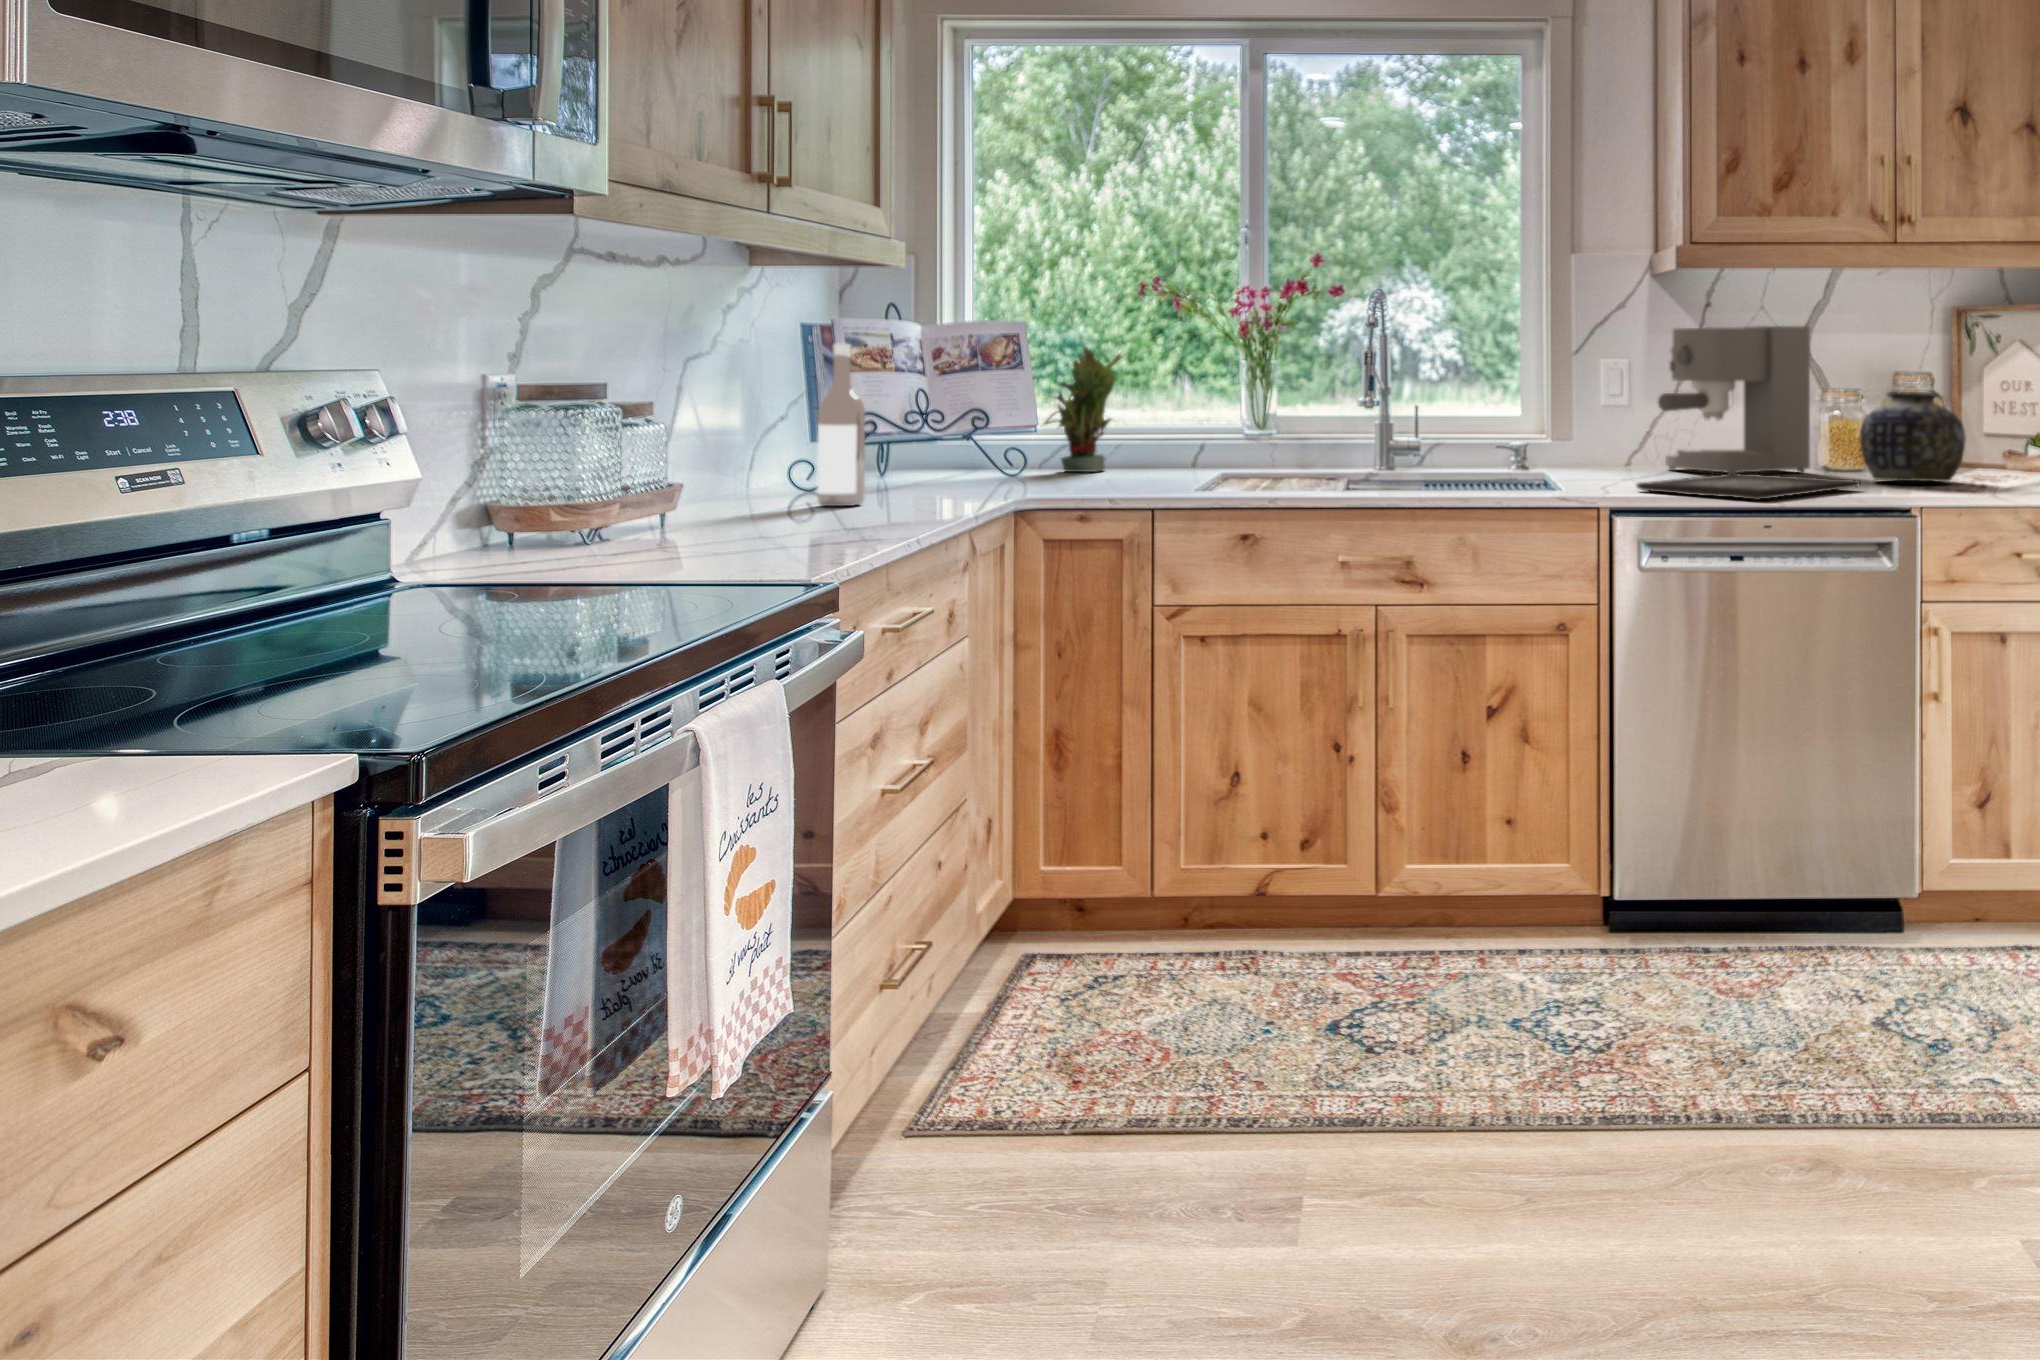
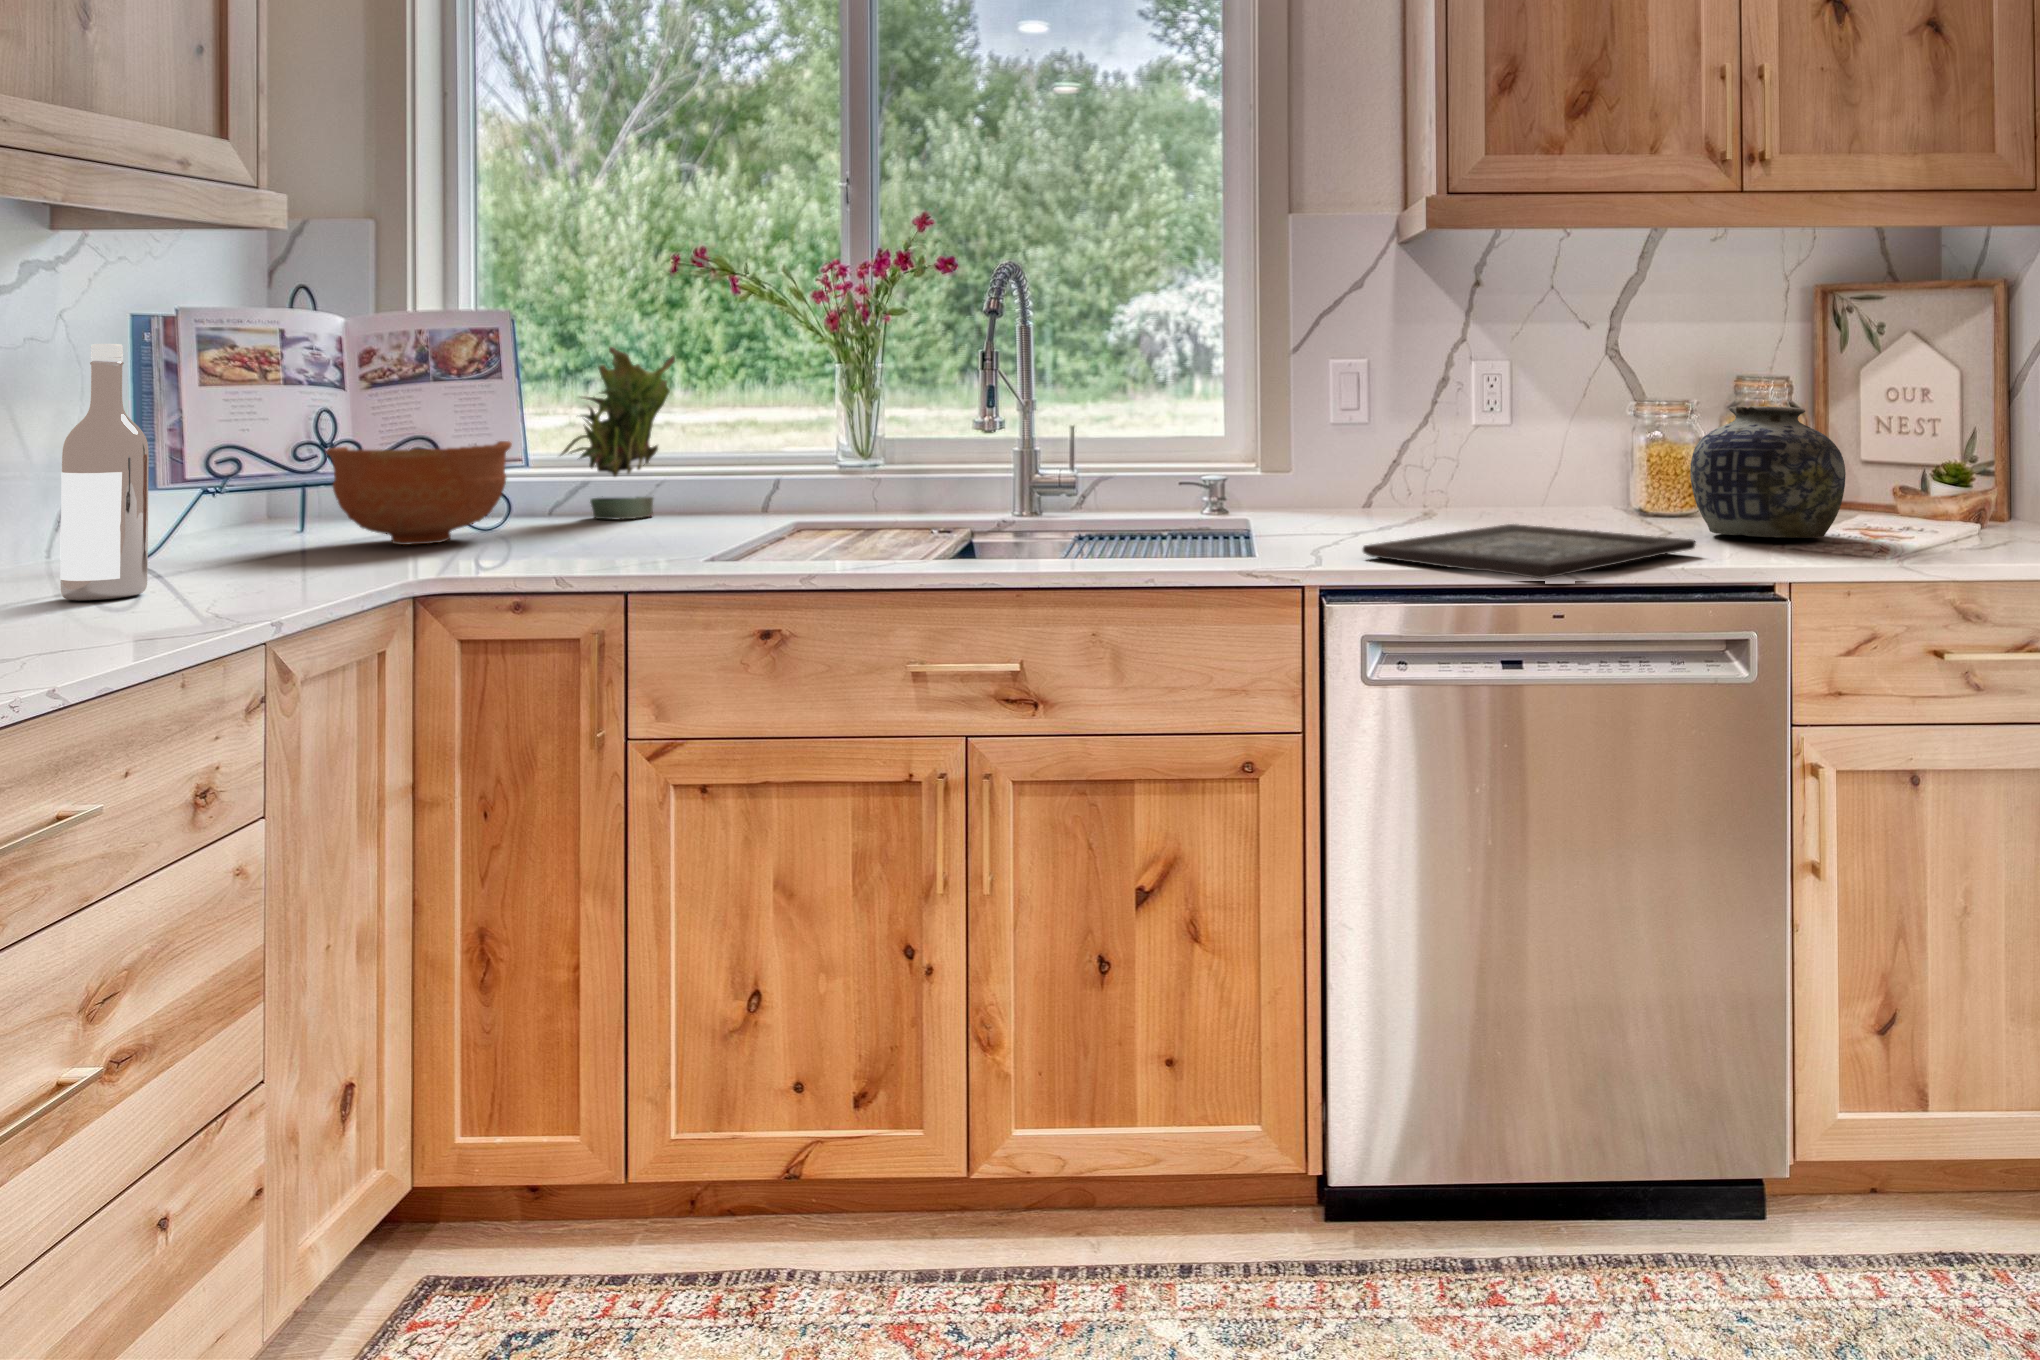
coffee maker: present [1658,326,1810,474] -> none [1404,314,1618,524]
bowl: none [914,413,1032,484] -> present [326,441,512,545]

